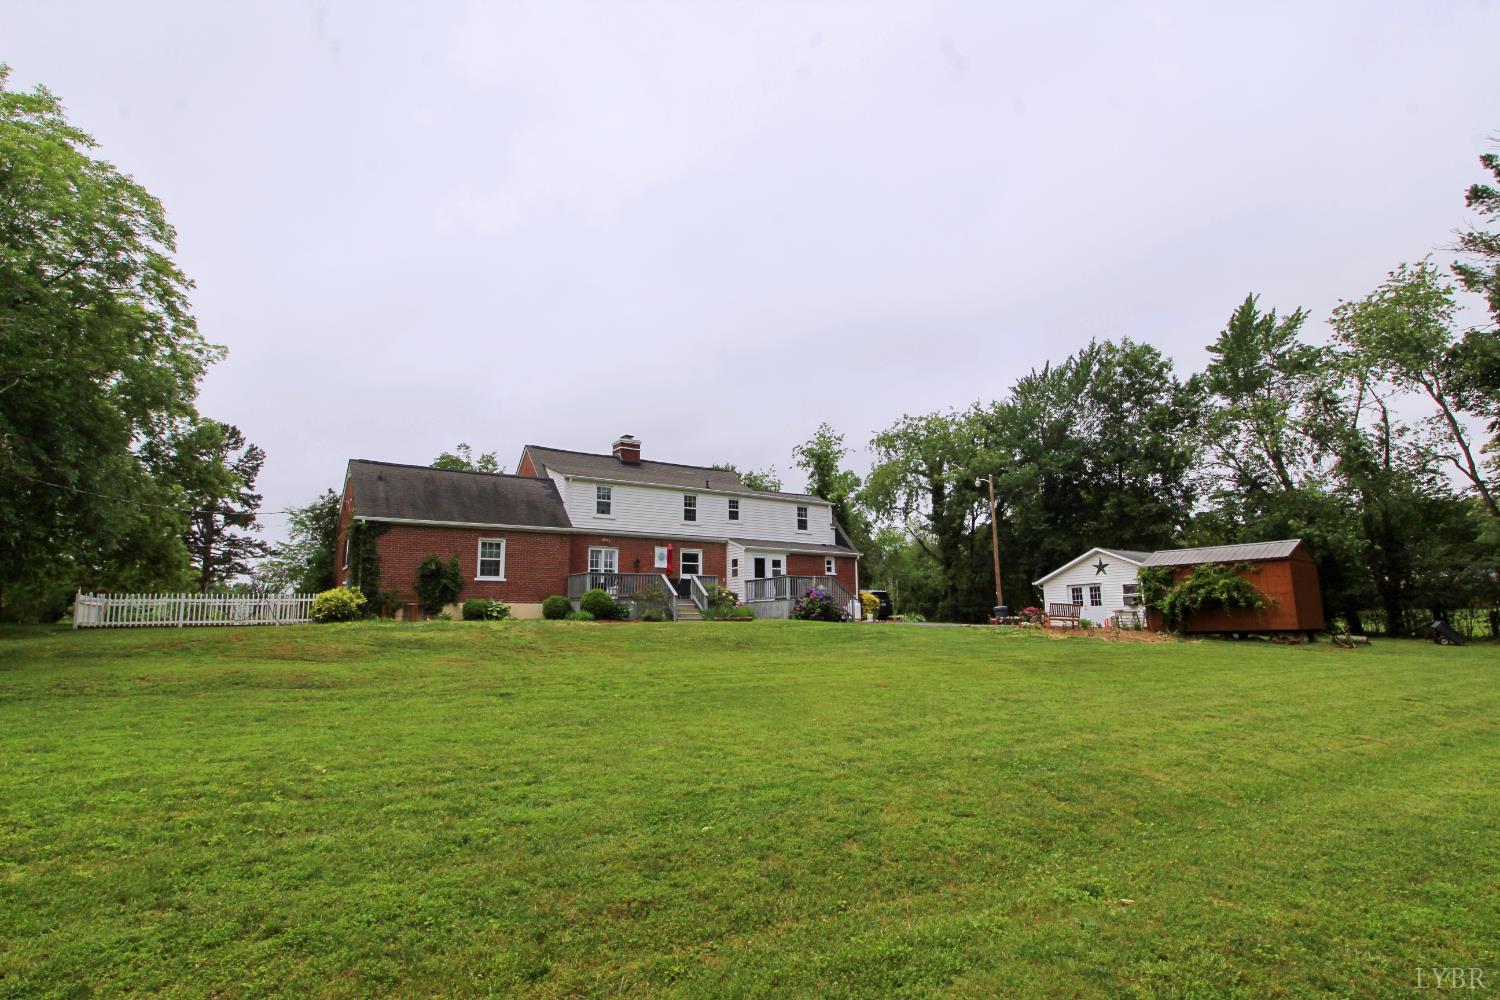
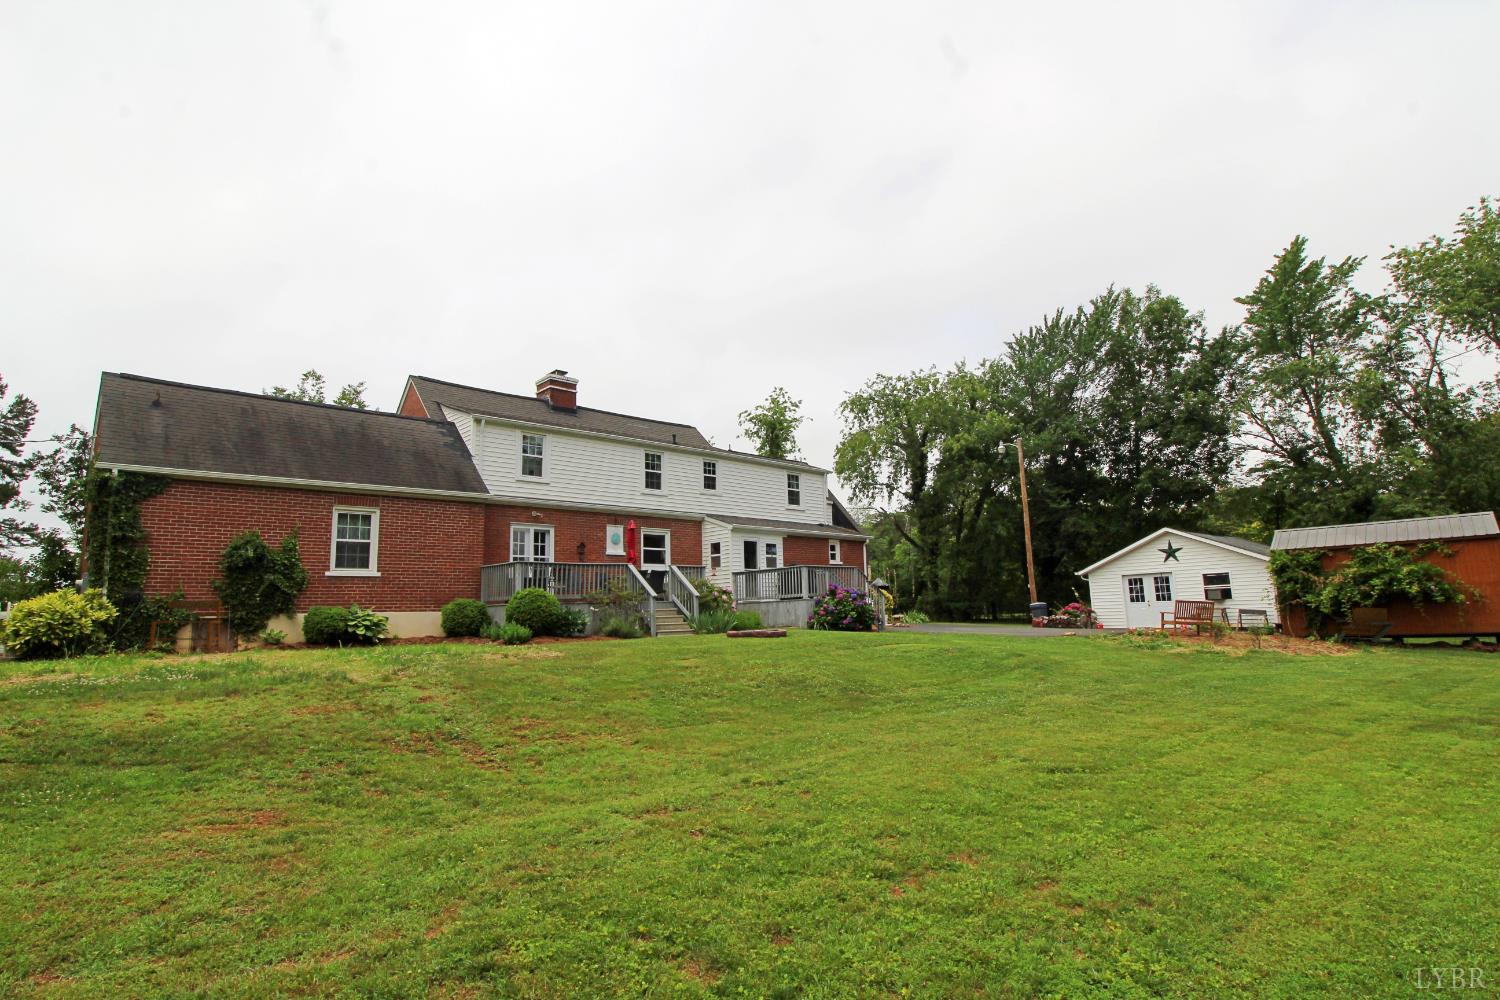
lounge chair: none [1174,610,1215,635] -> present [1337,608,1394,642]

